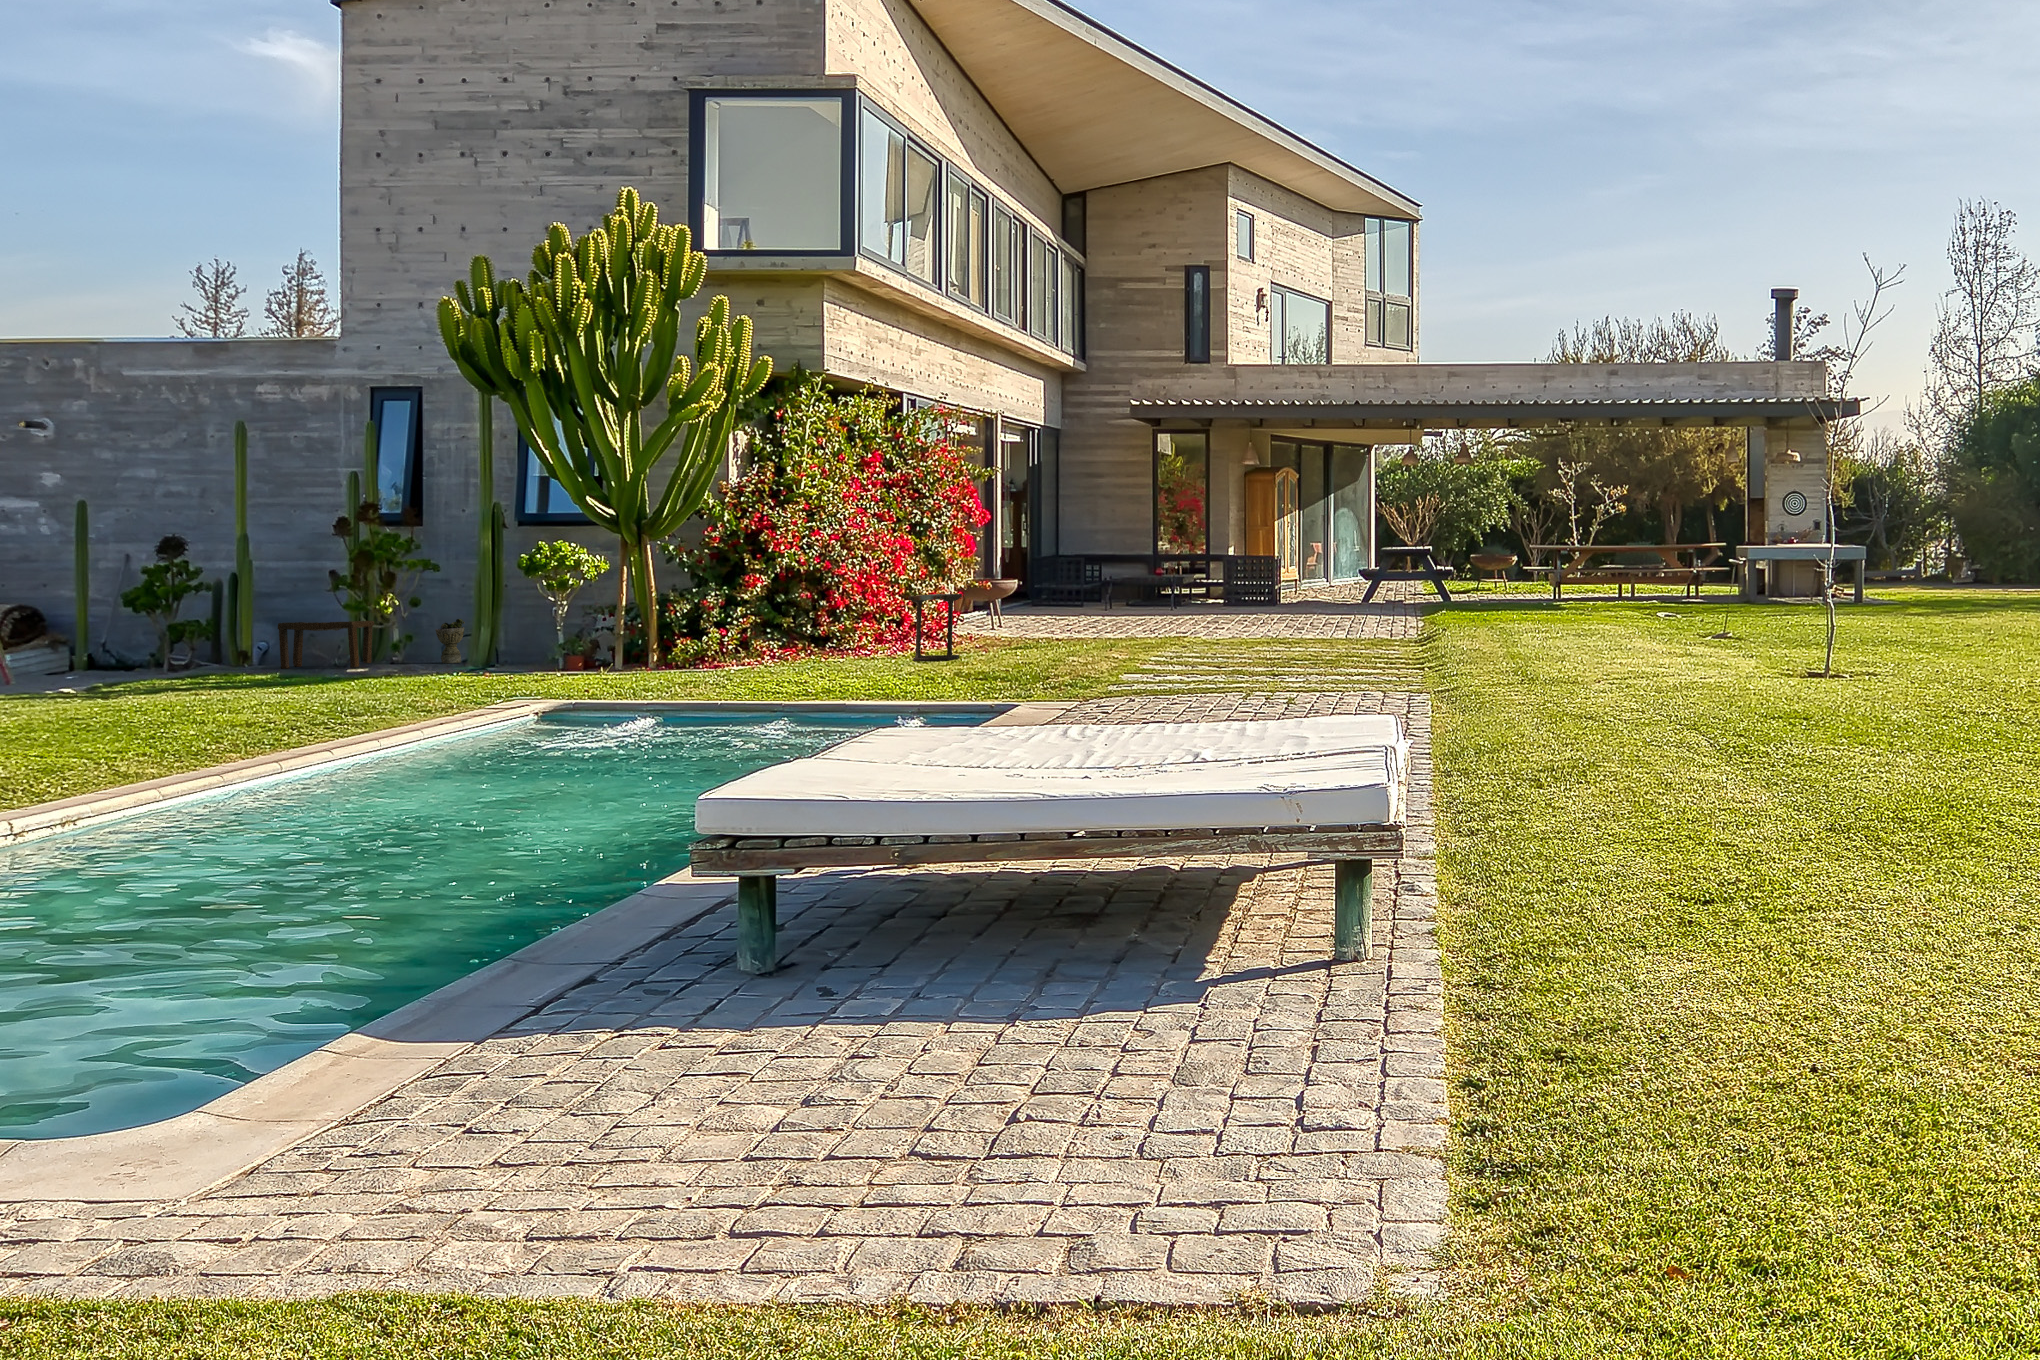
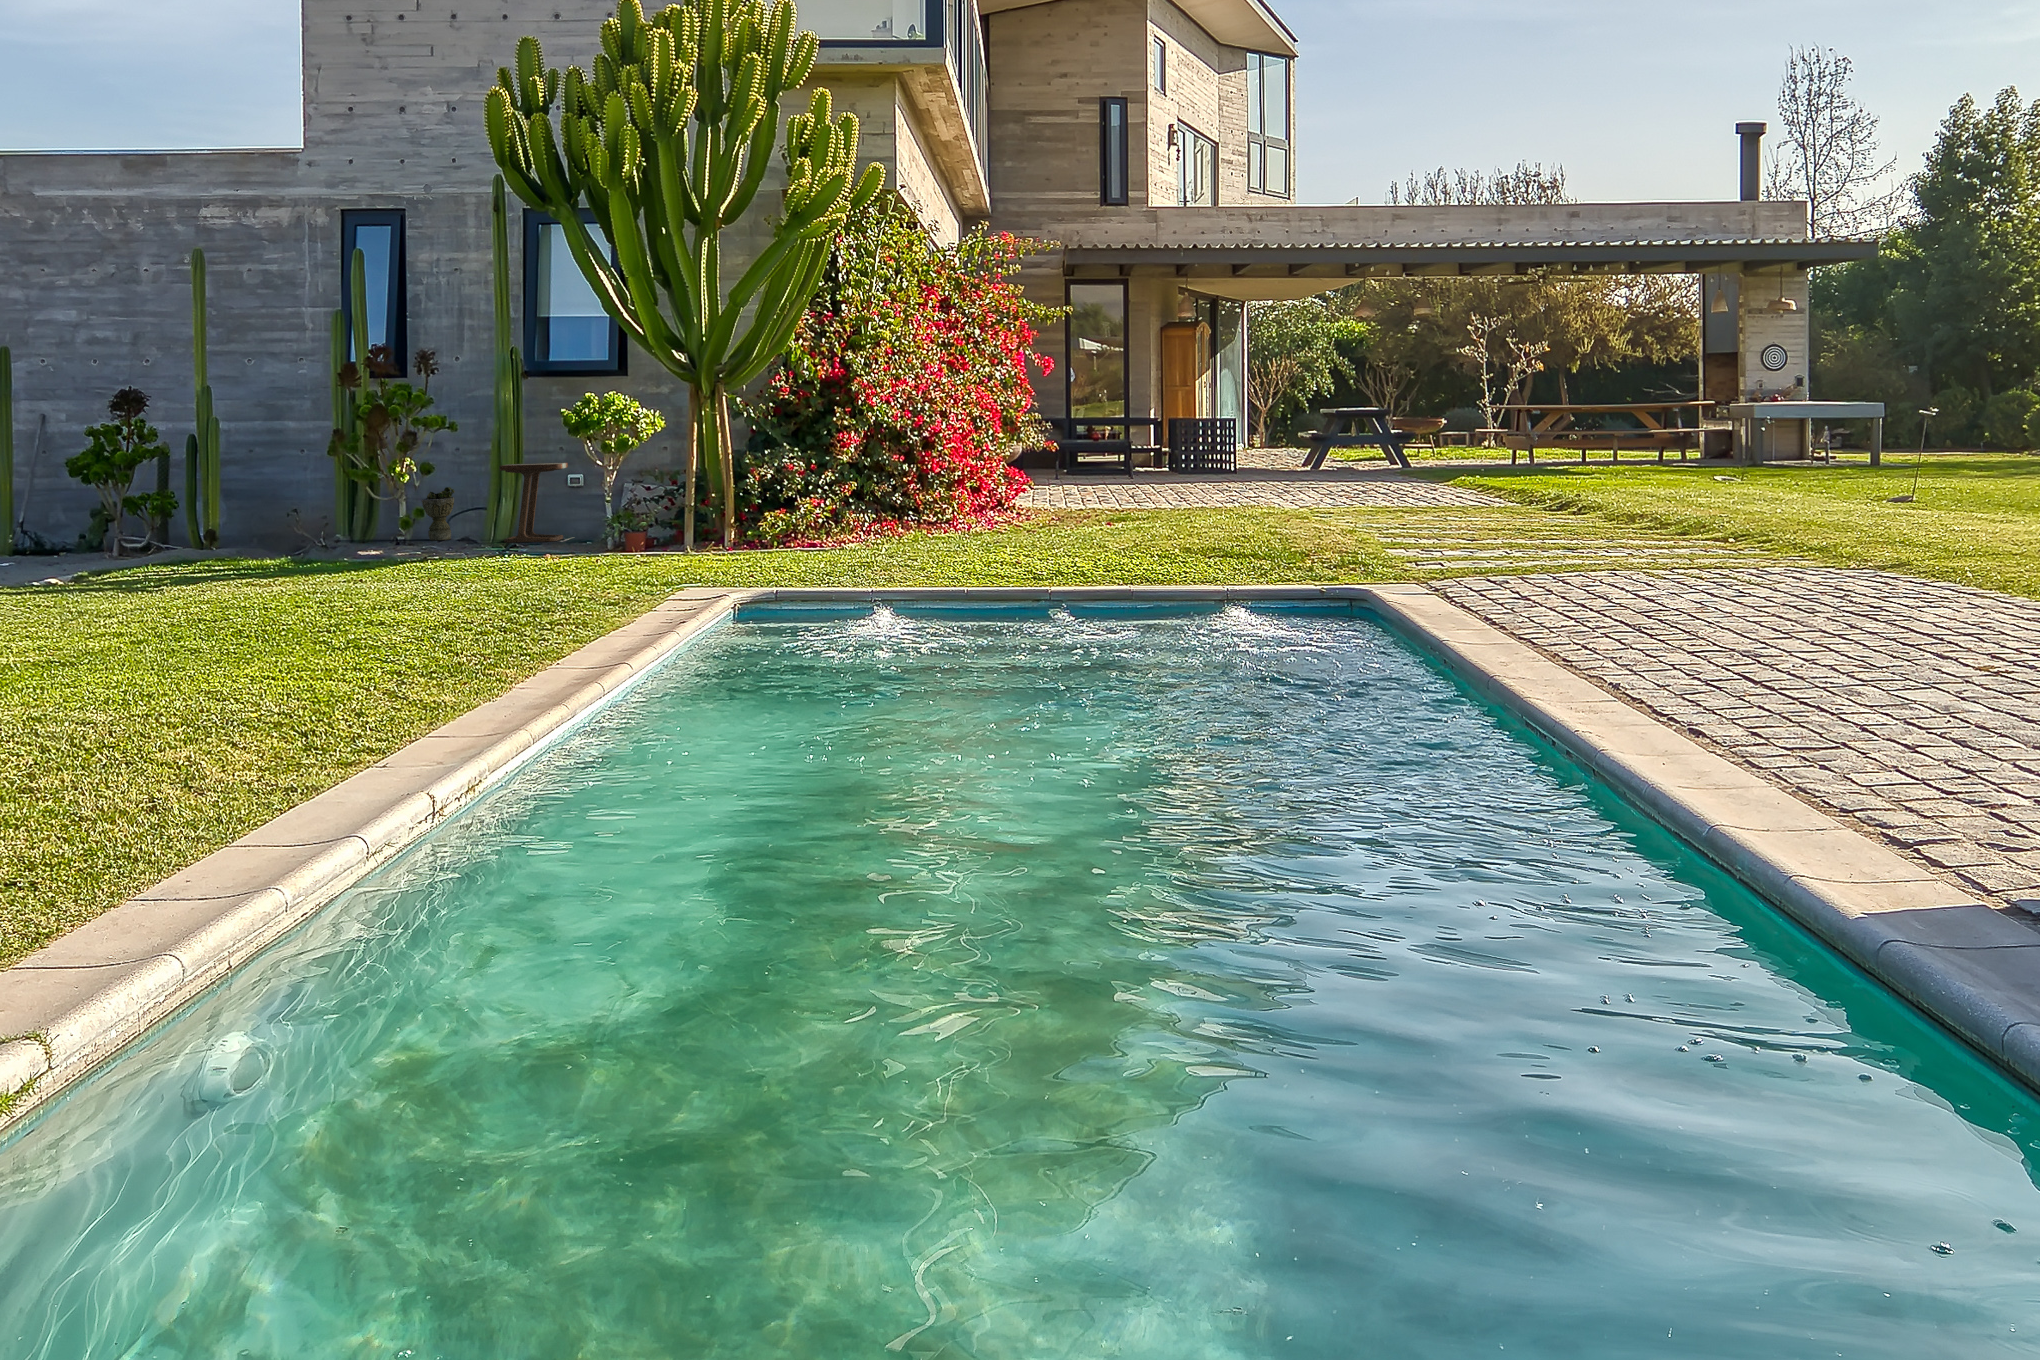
side table: present [908,594,962,661] -> present [499,463,568,543]
bench: present [278,621,374,669] -> none [241,490,353,549]

